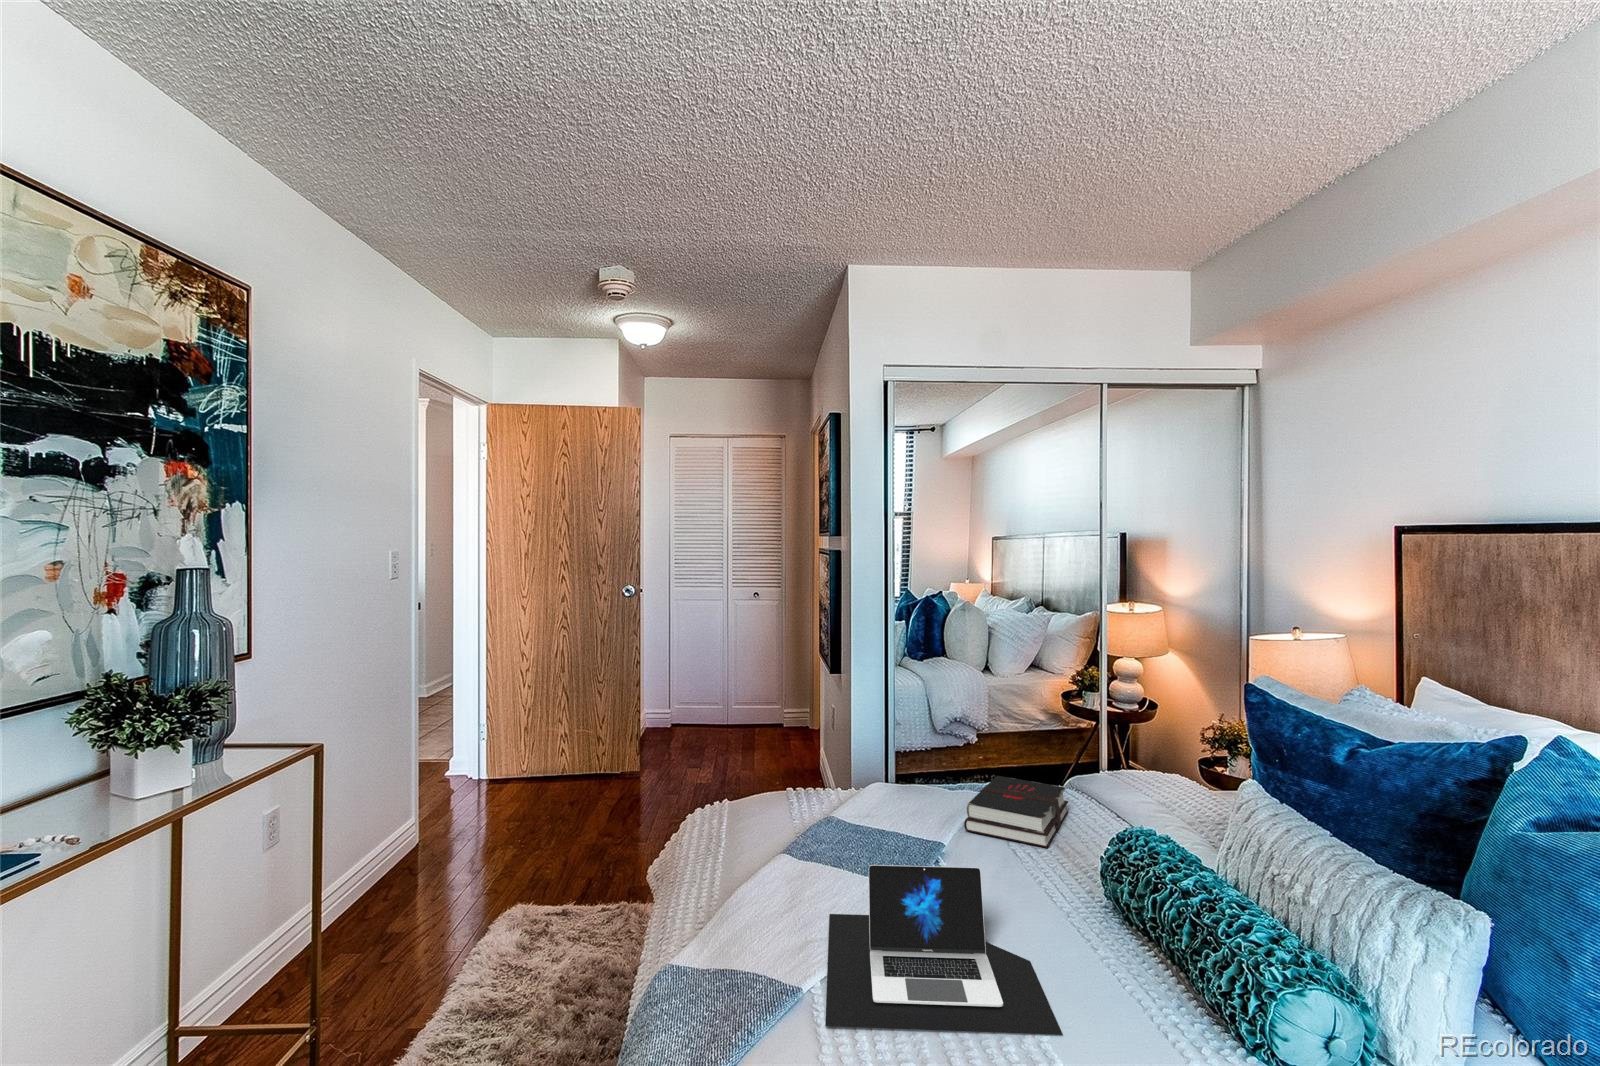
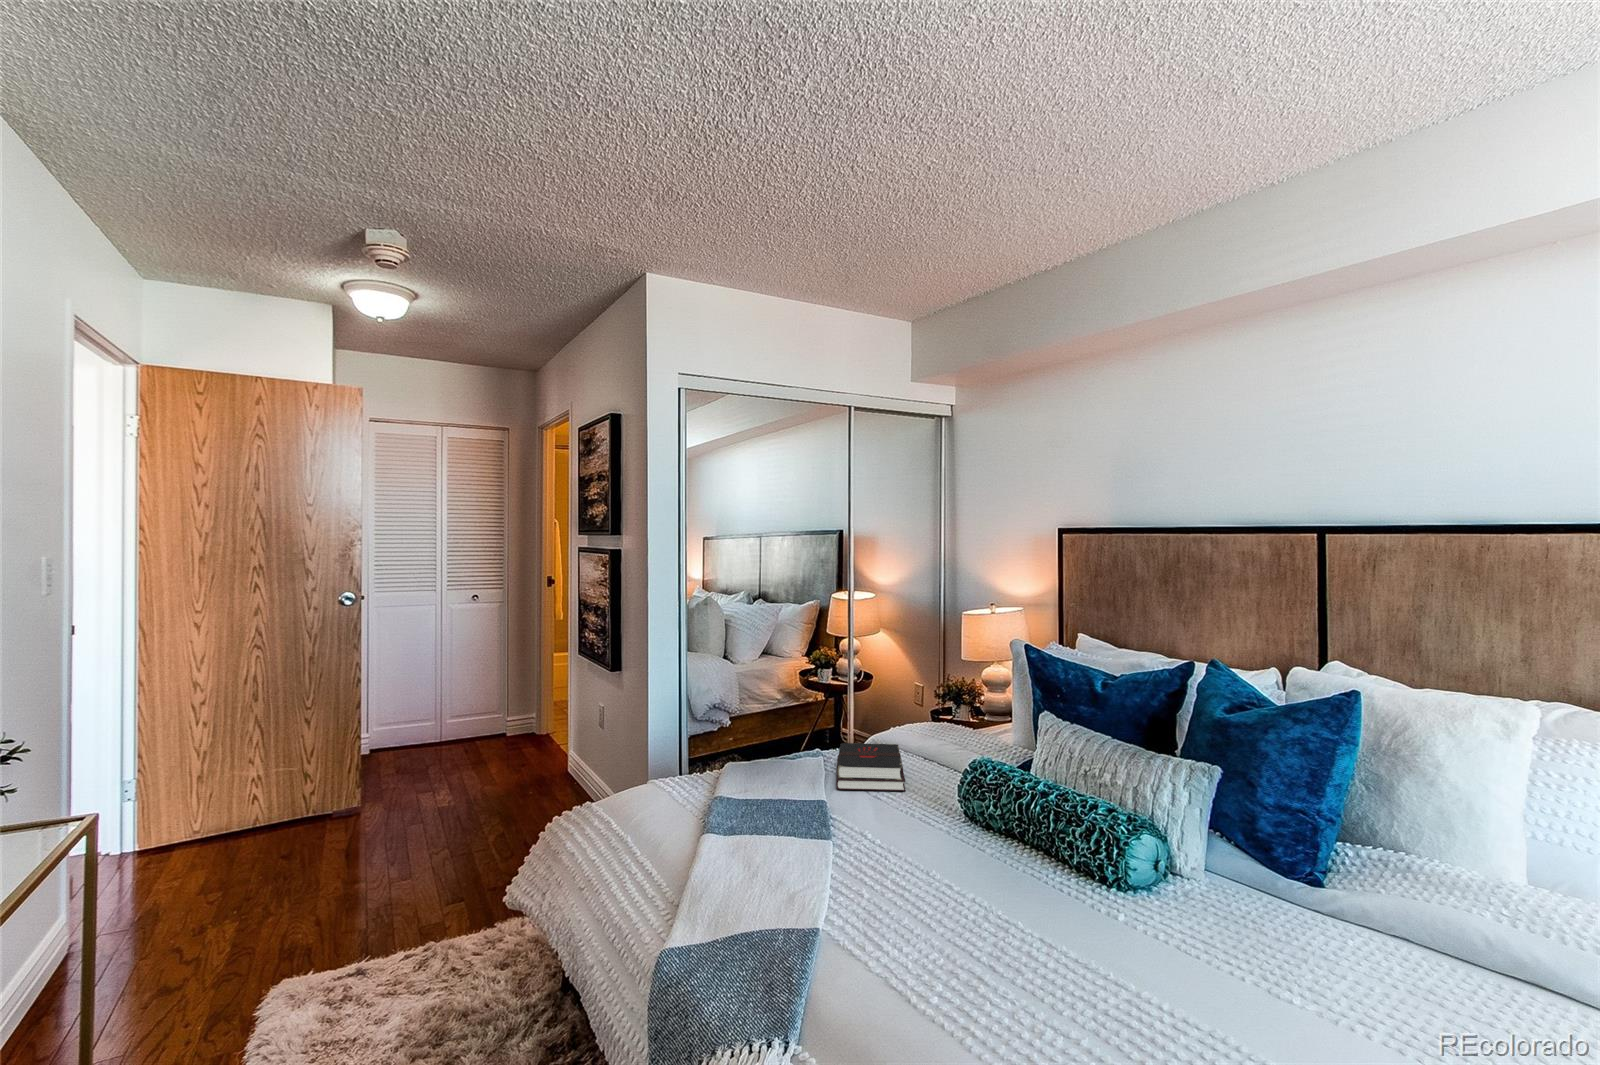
laptop: present [825,865,1063,1035] -> none [784,803,1006,939]

